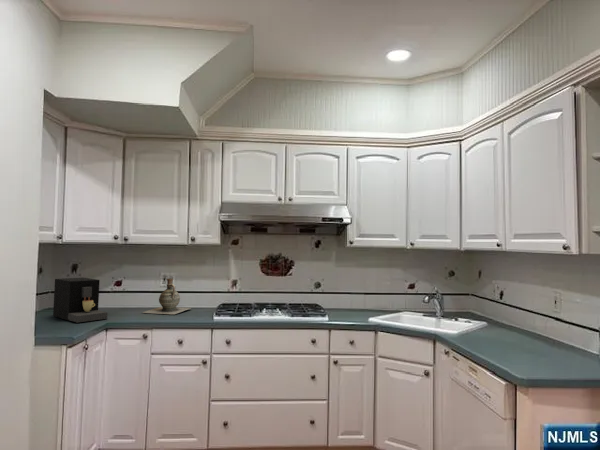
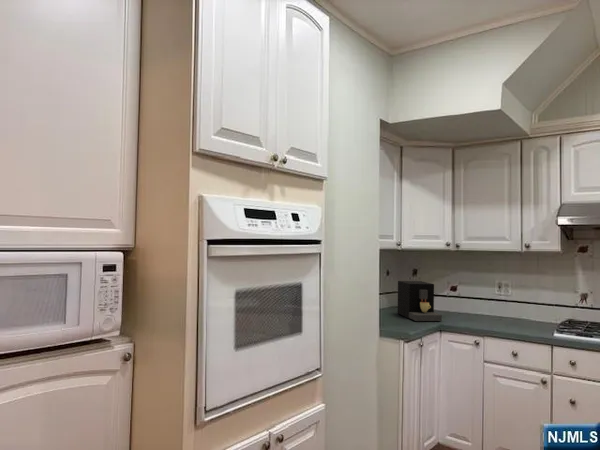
ceramic jug: present [144,278,190,314] -> none [475,287,530,325]

